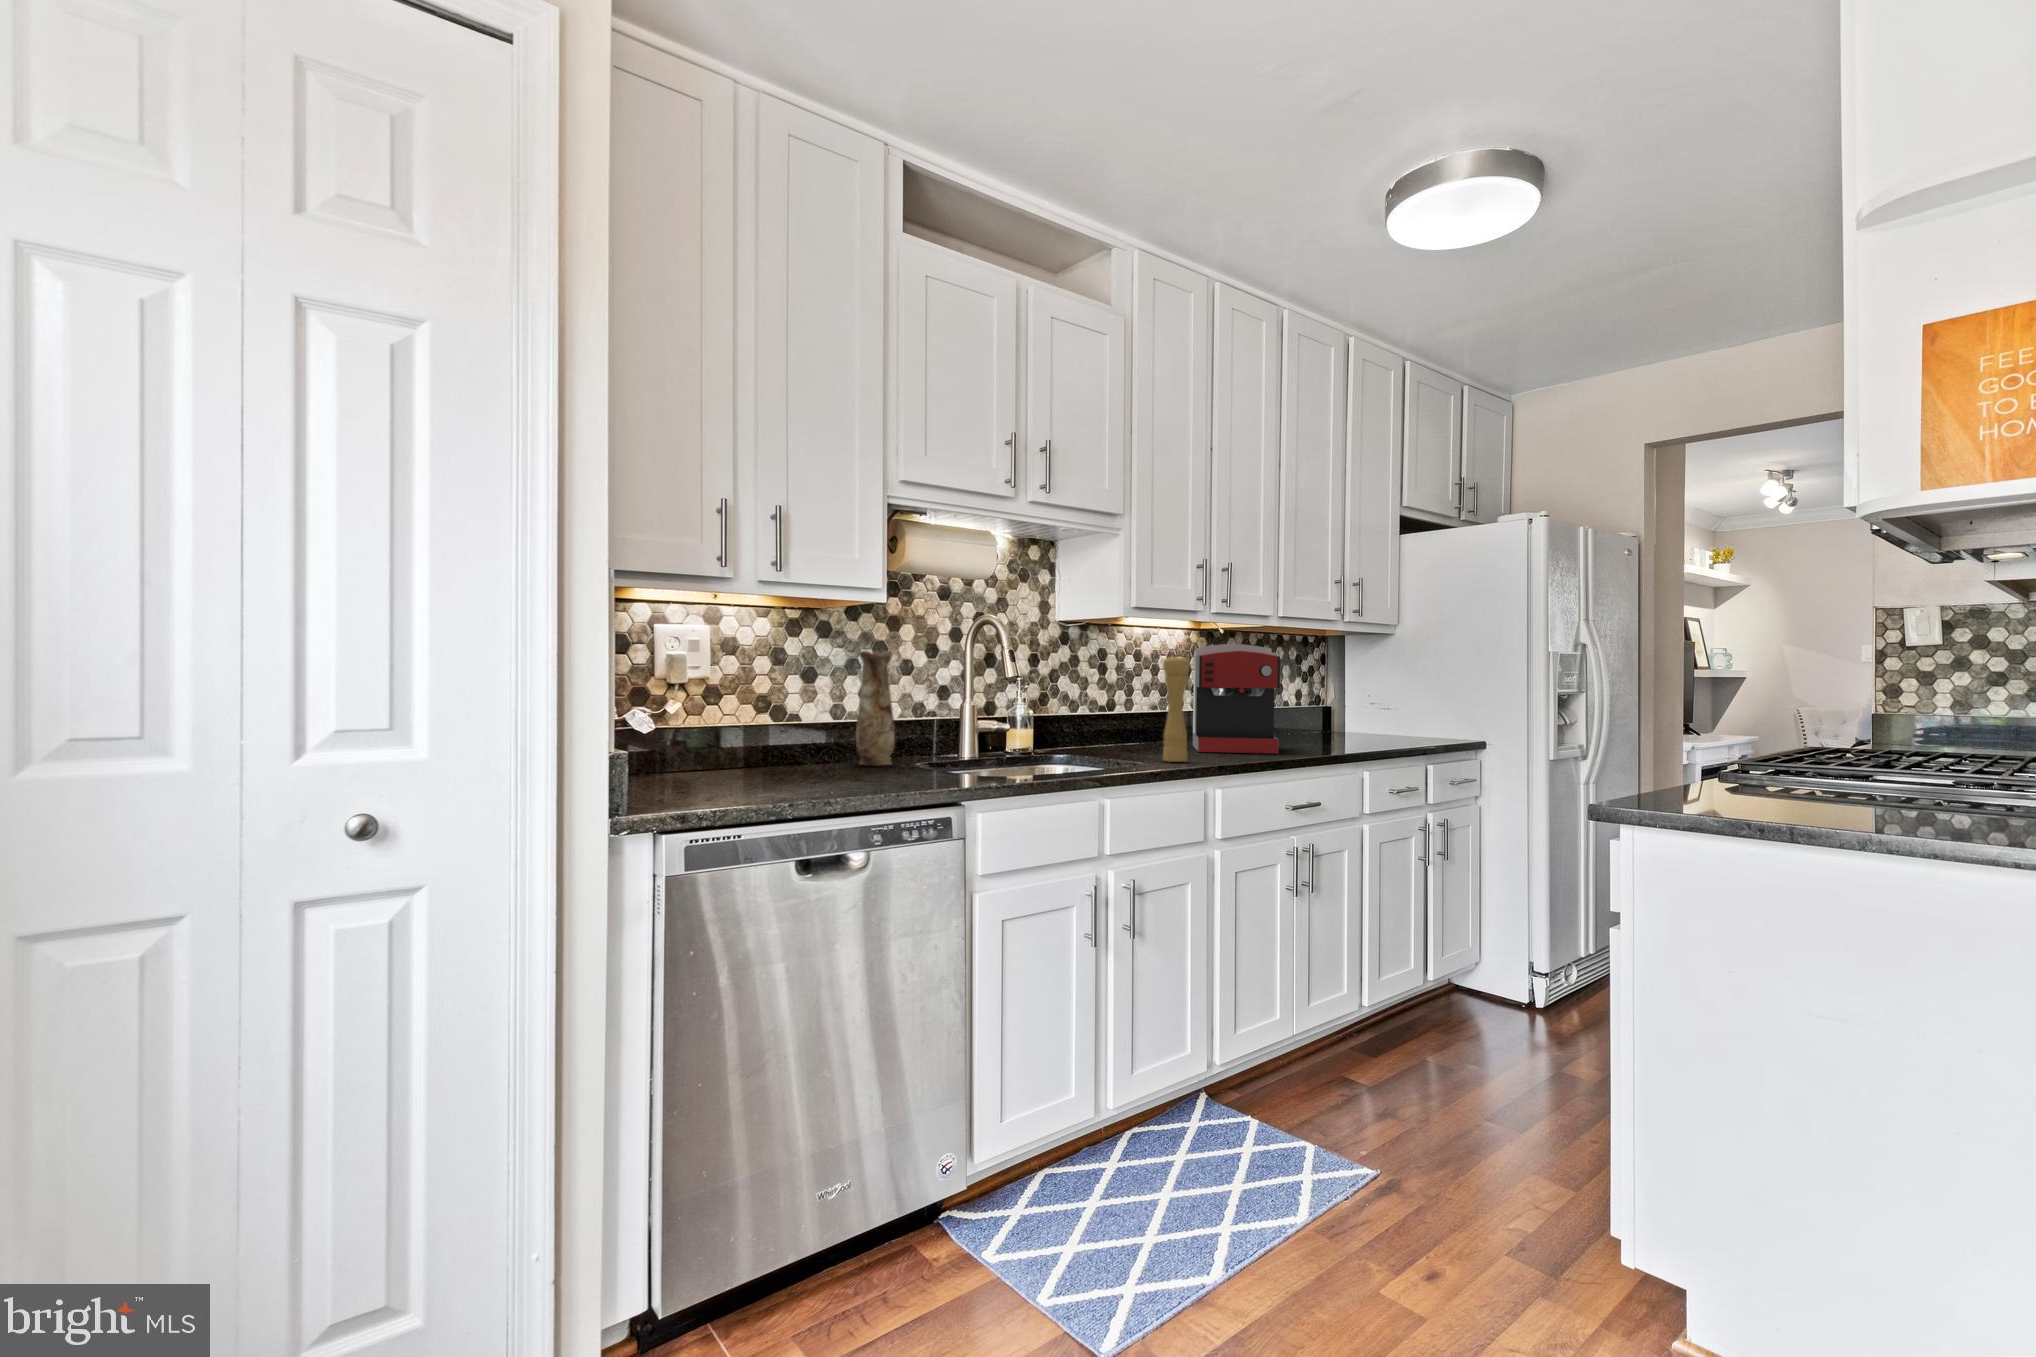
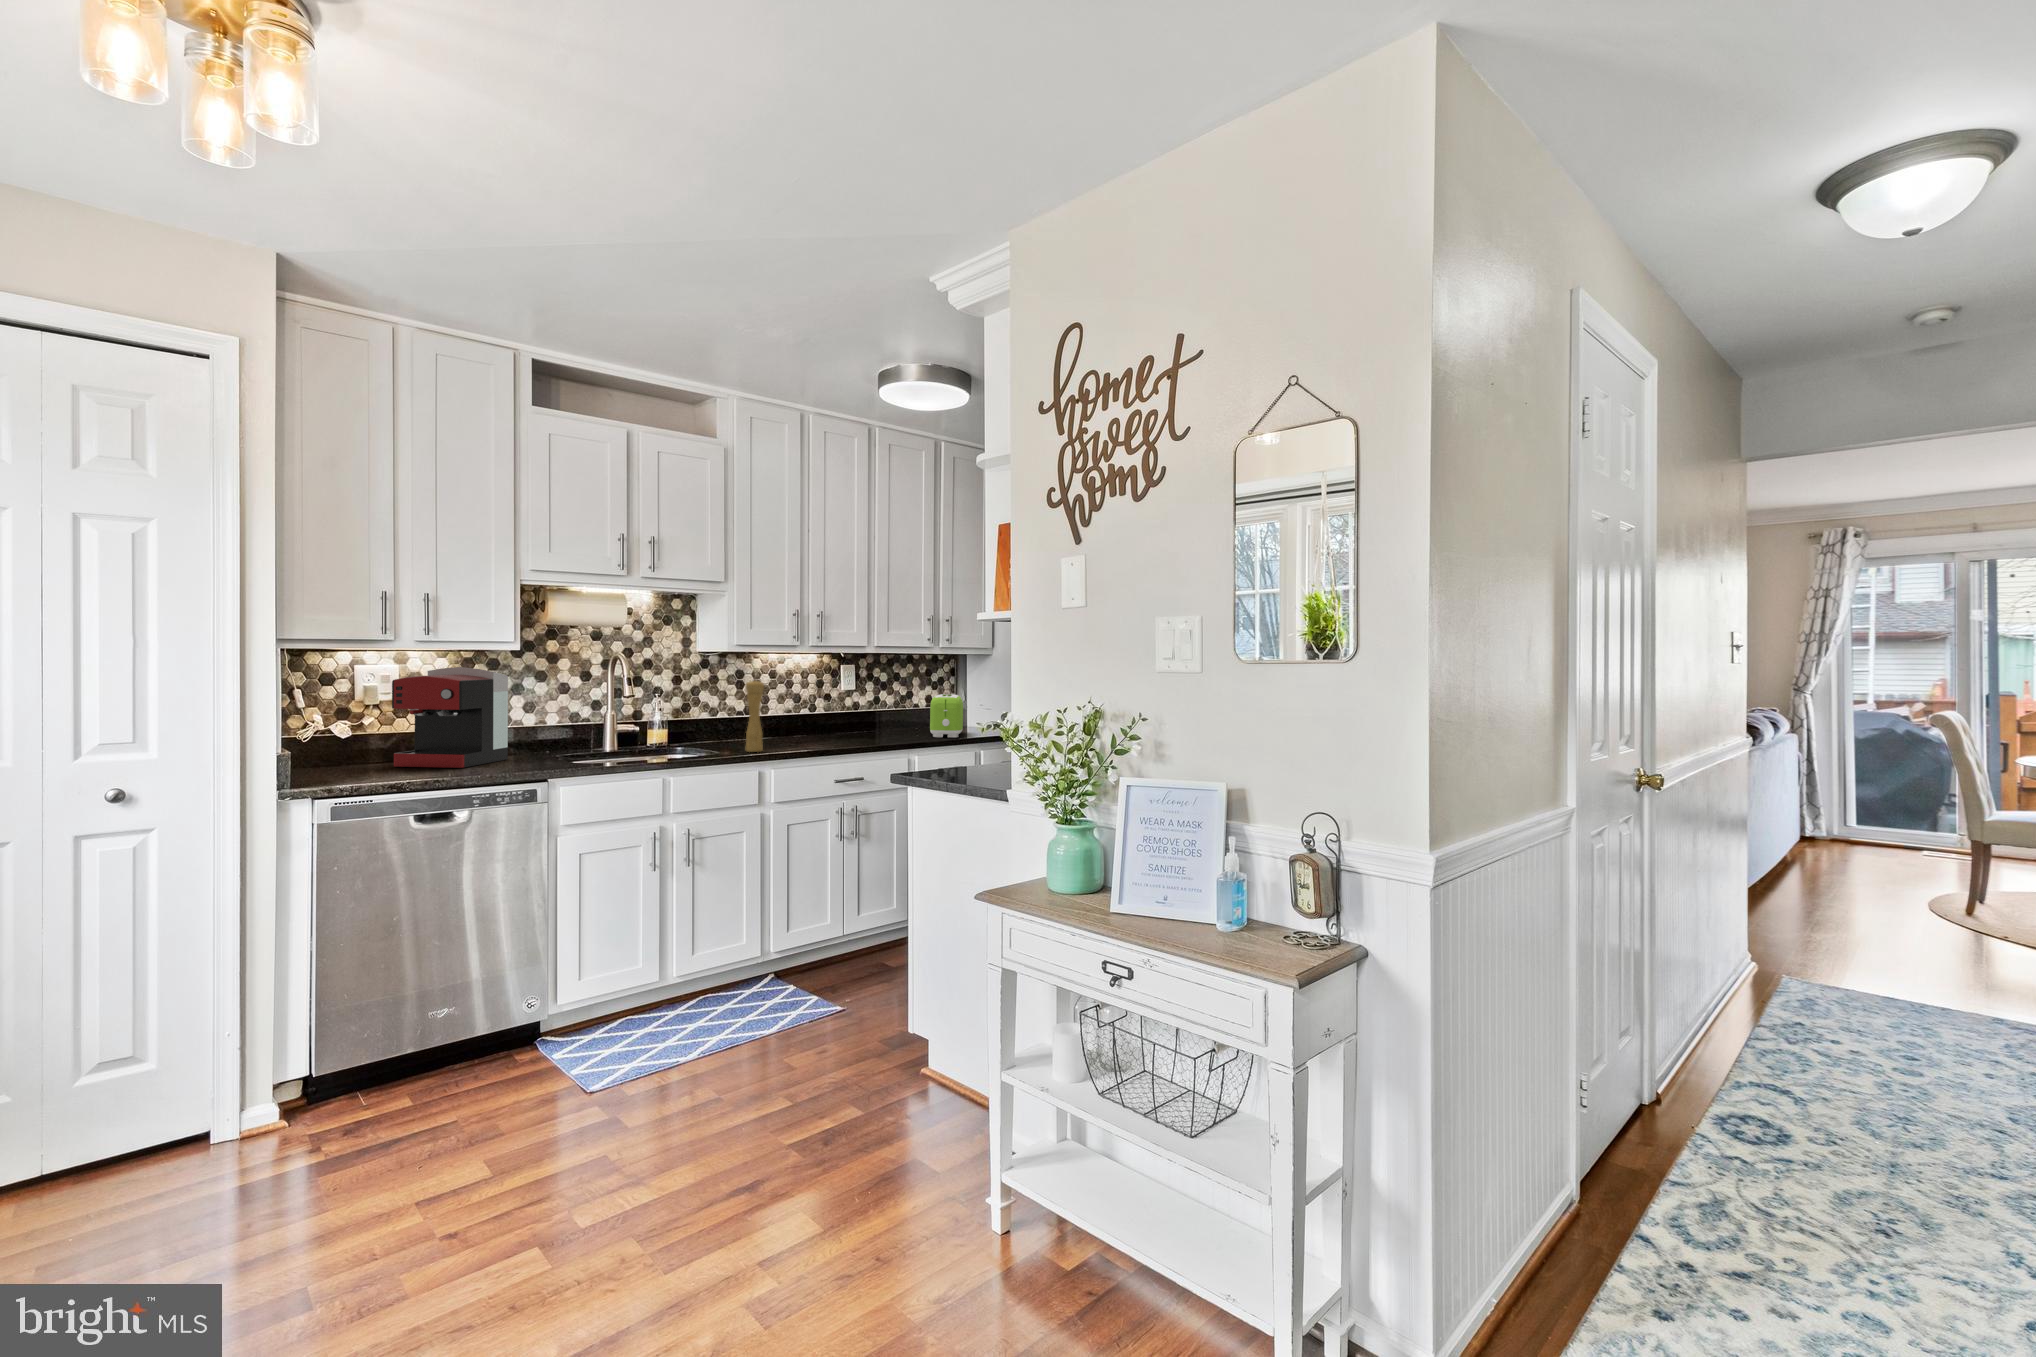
coffee maker: present [1193,644,1280,754] -> present [392,667,508,768]
vase: present [855,651,895,765] -> none [516,680,546,756]
toaster: none [1329,687,1393,746] -> present [930,694,963,737]

